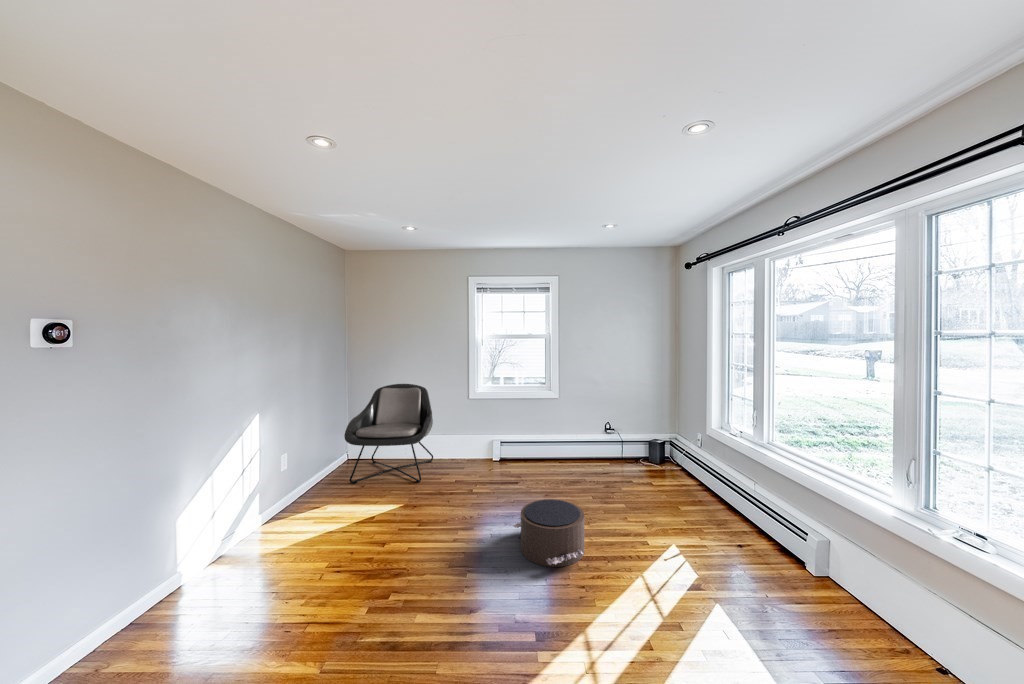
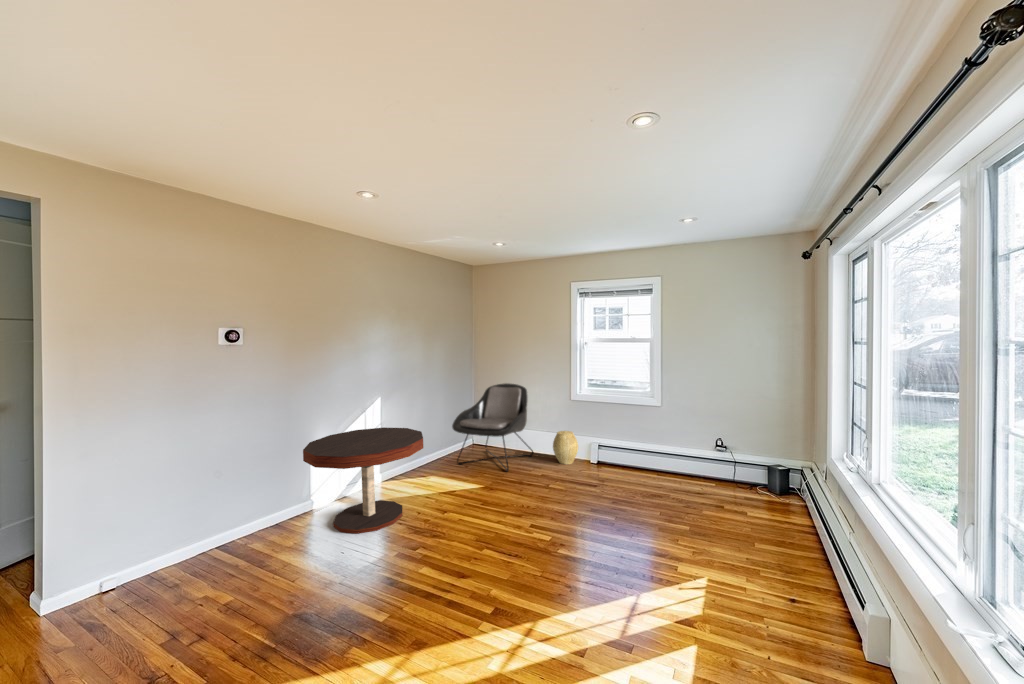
woven basket: none [459,430,485,465] -> present [553,431,578,464]
coffee table: none [176,447,361,608] -> present [303,427,423,534]
pouf: present [514,499,585,567] -> none [539,500,603,566]

